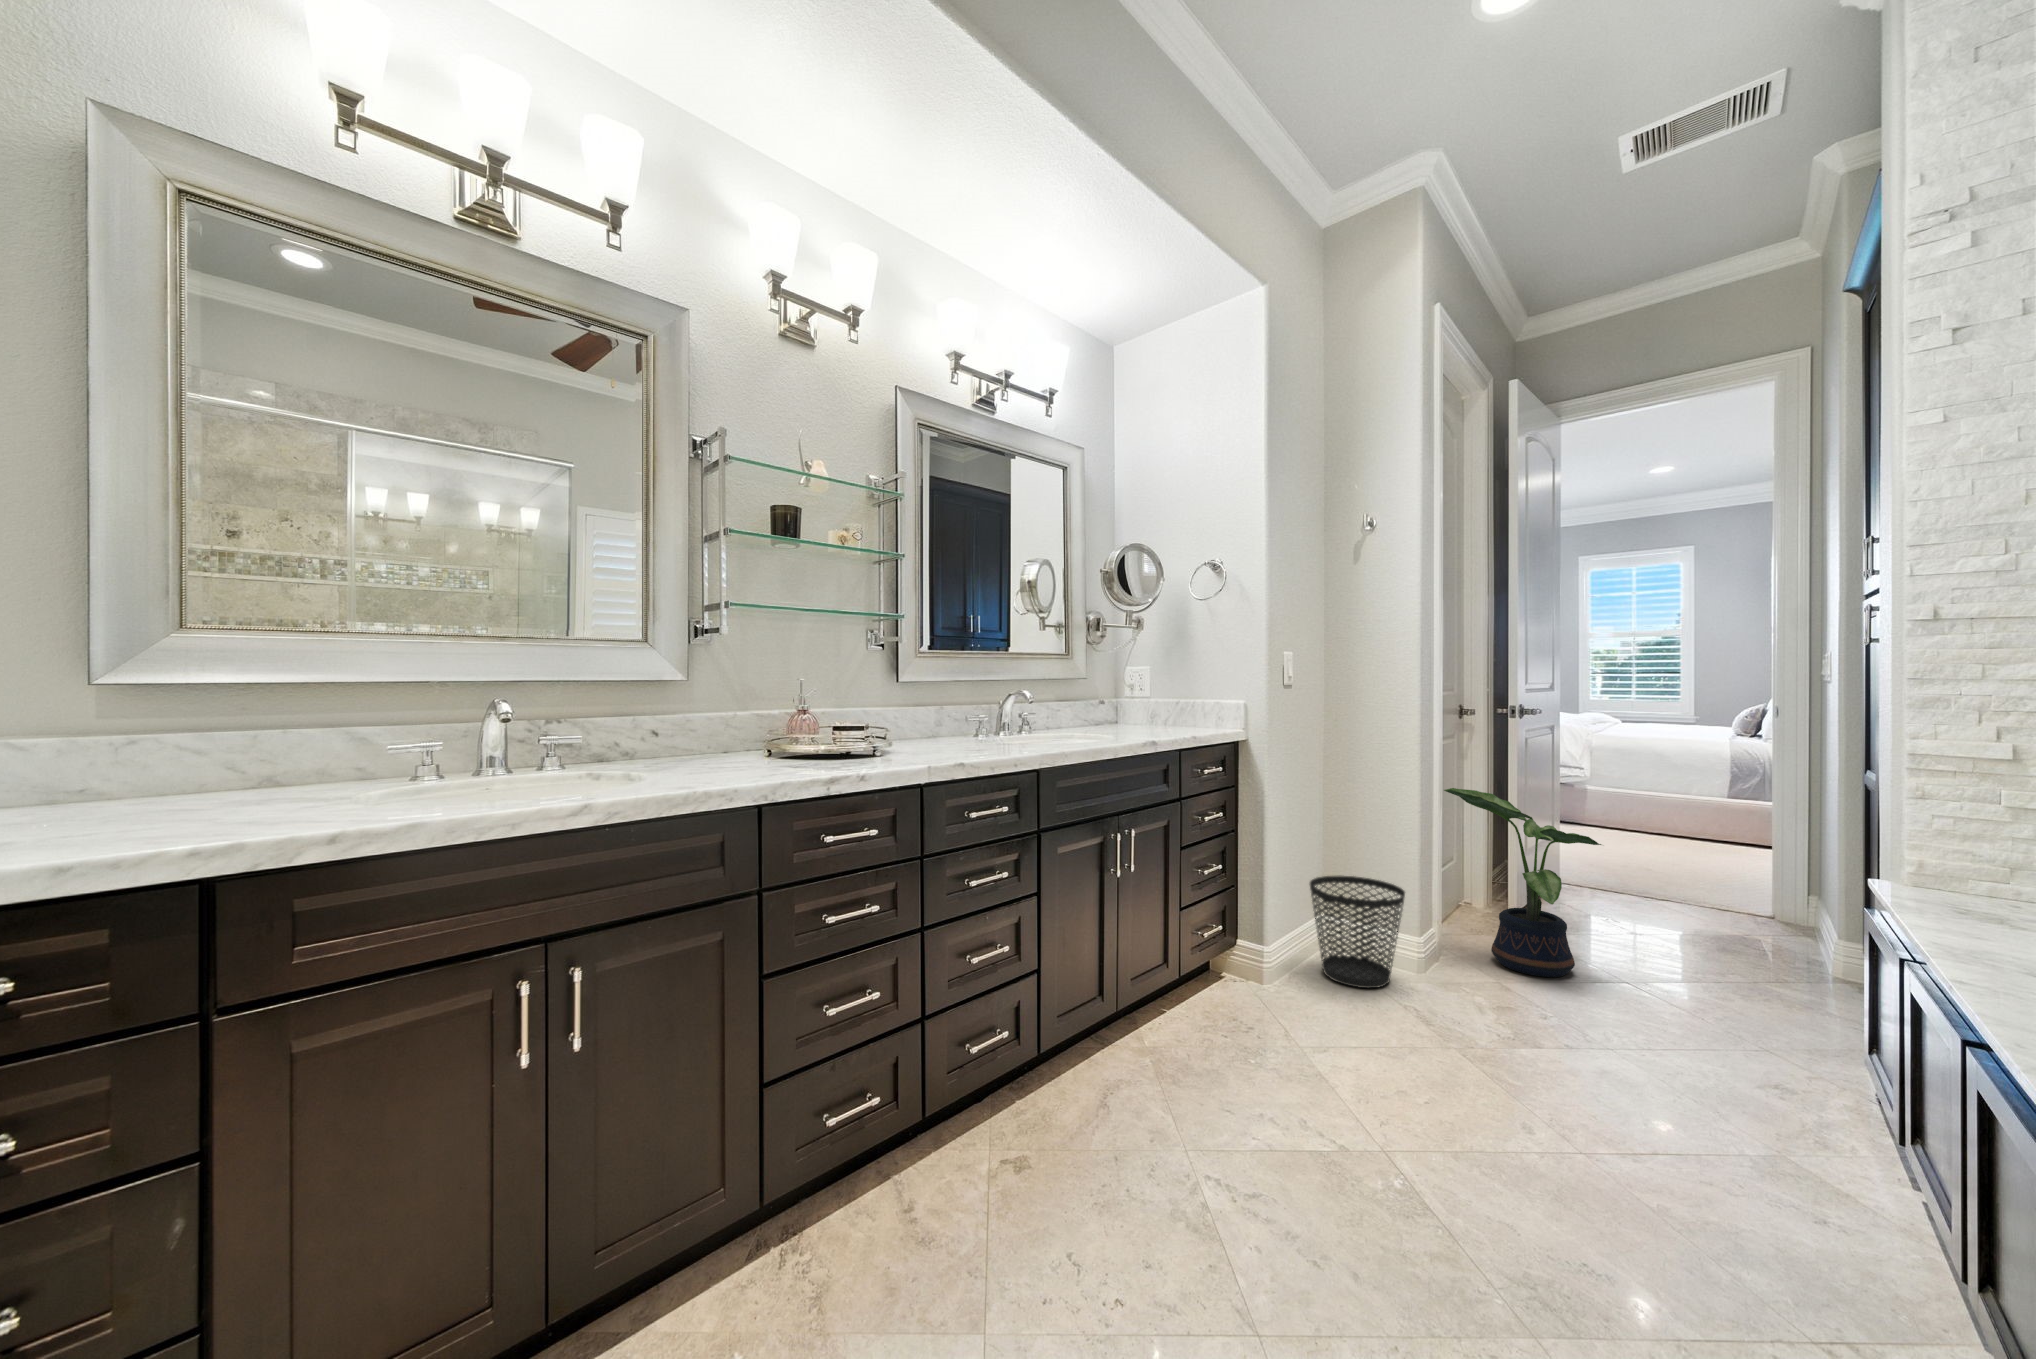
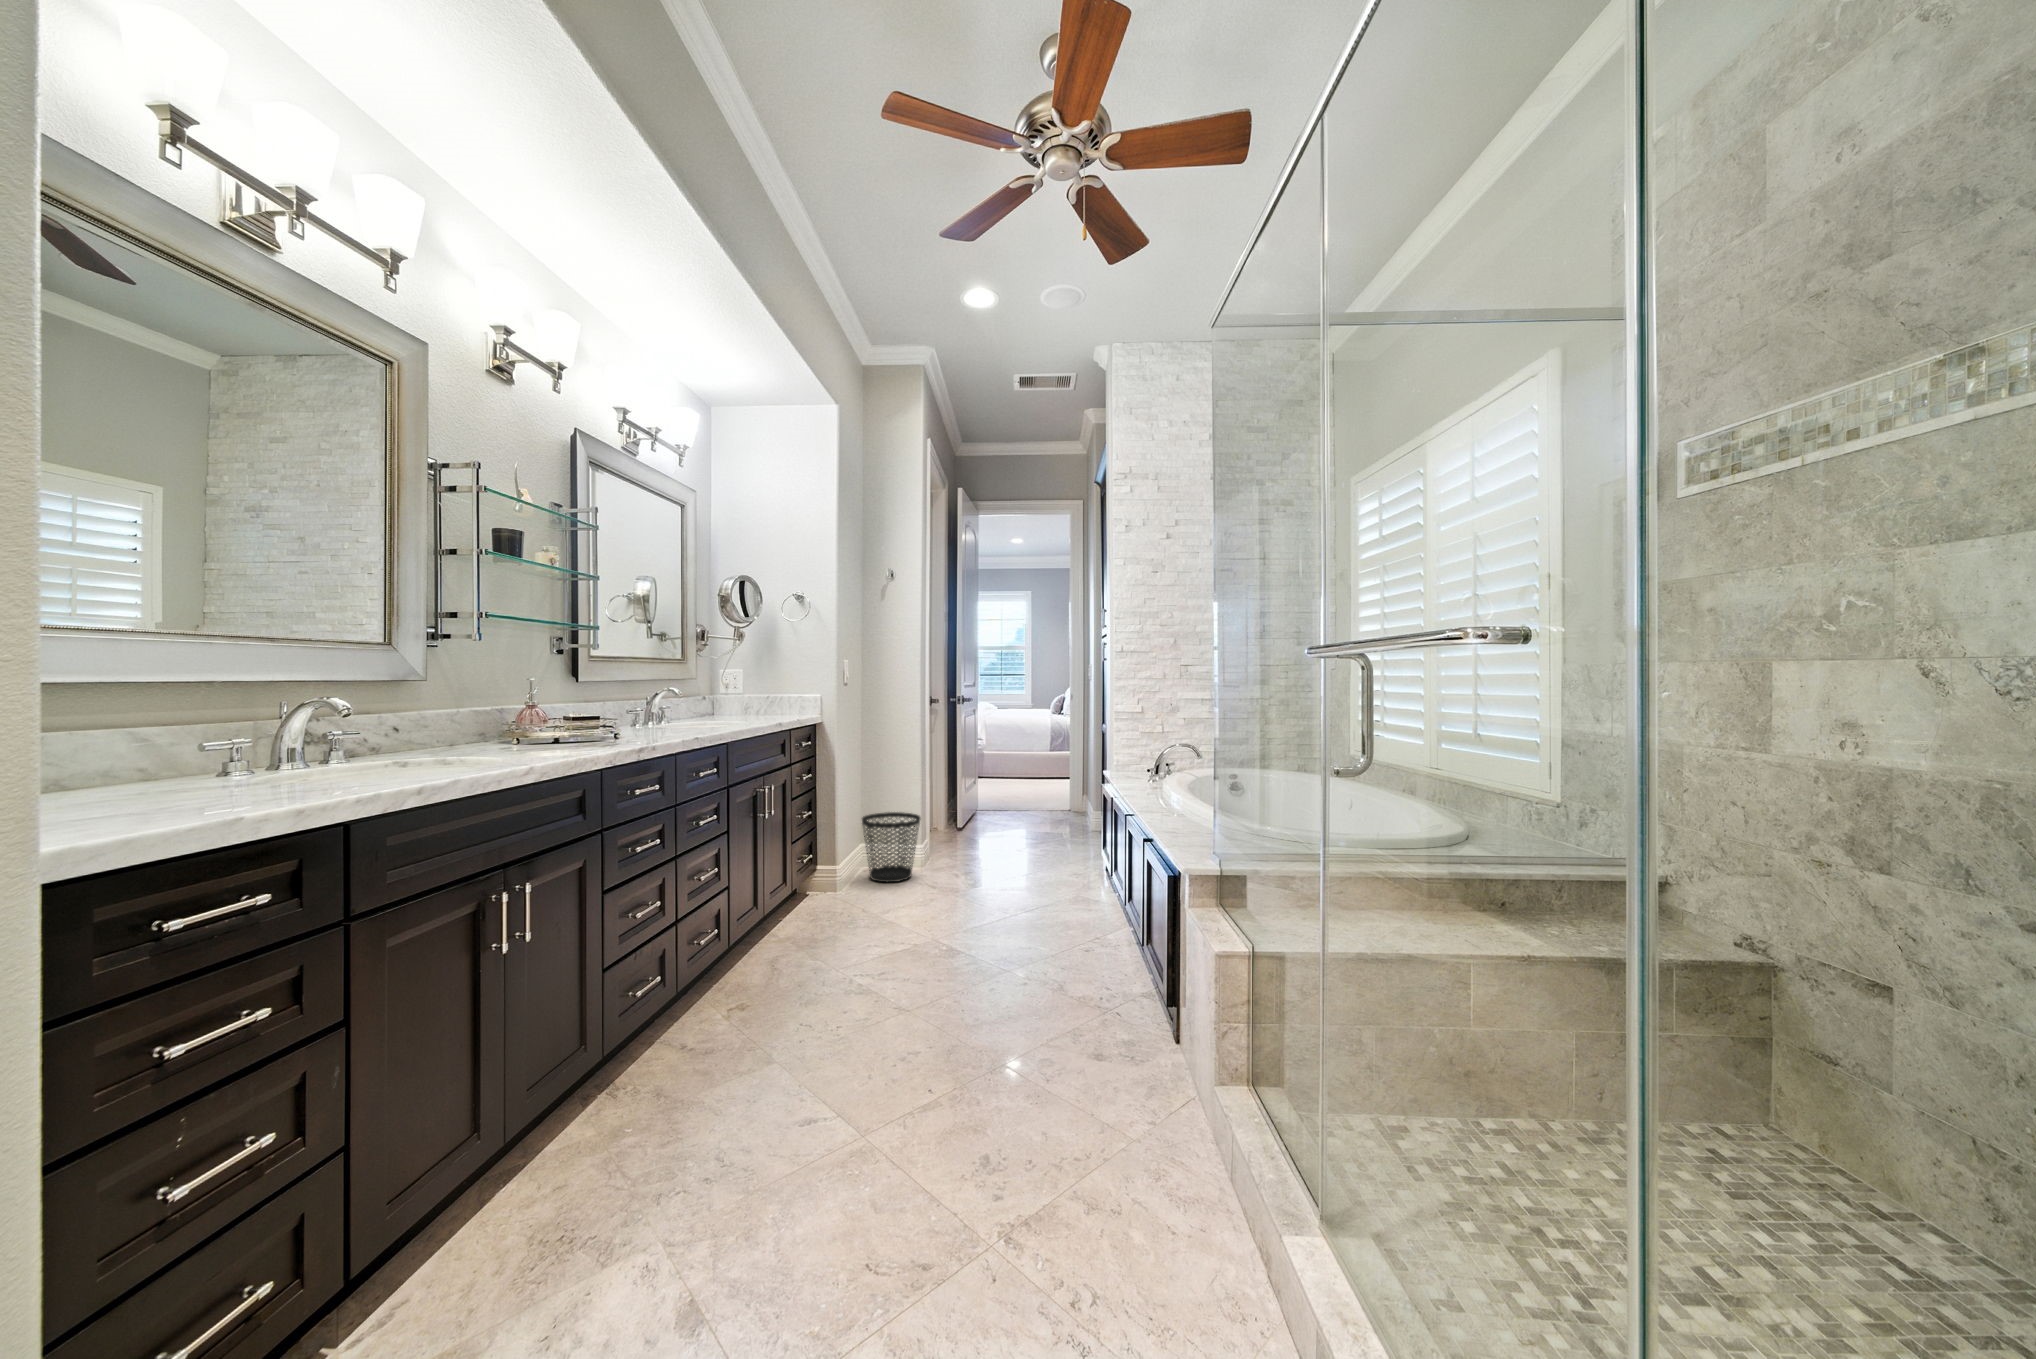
potted plant: present [1444,788,1601,977] -> none [933,749,1016,858]

